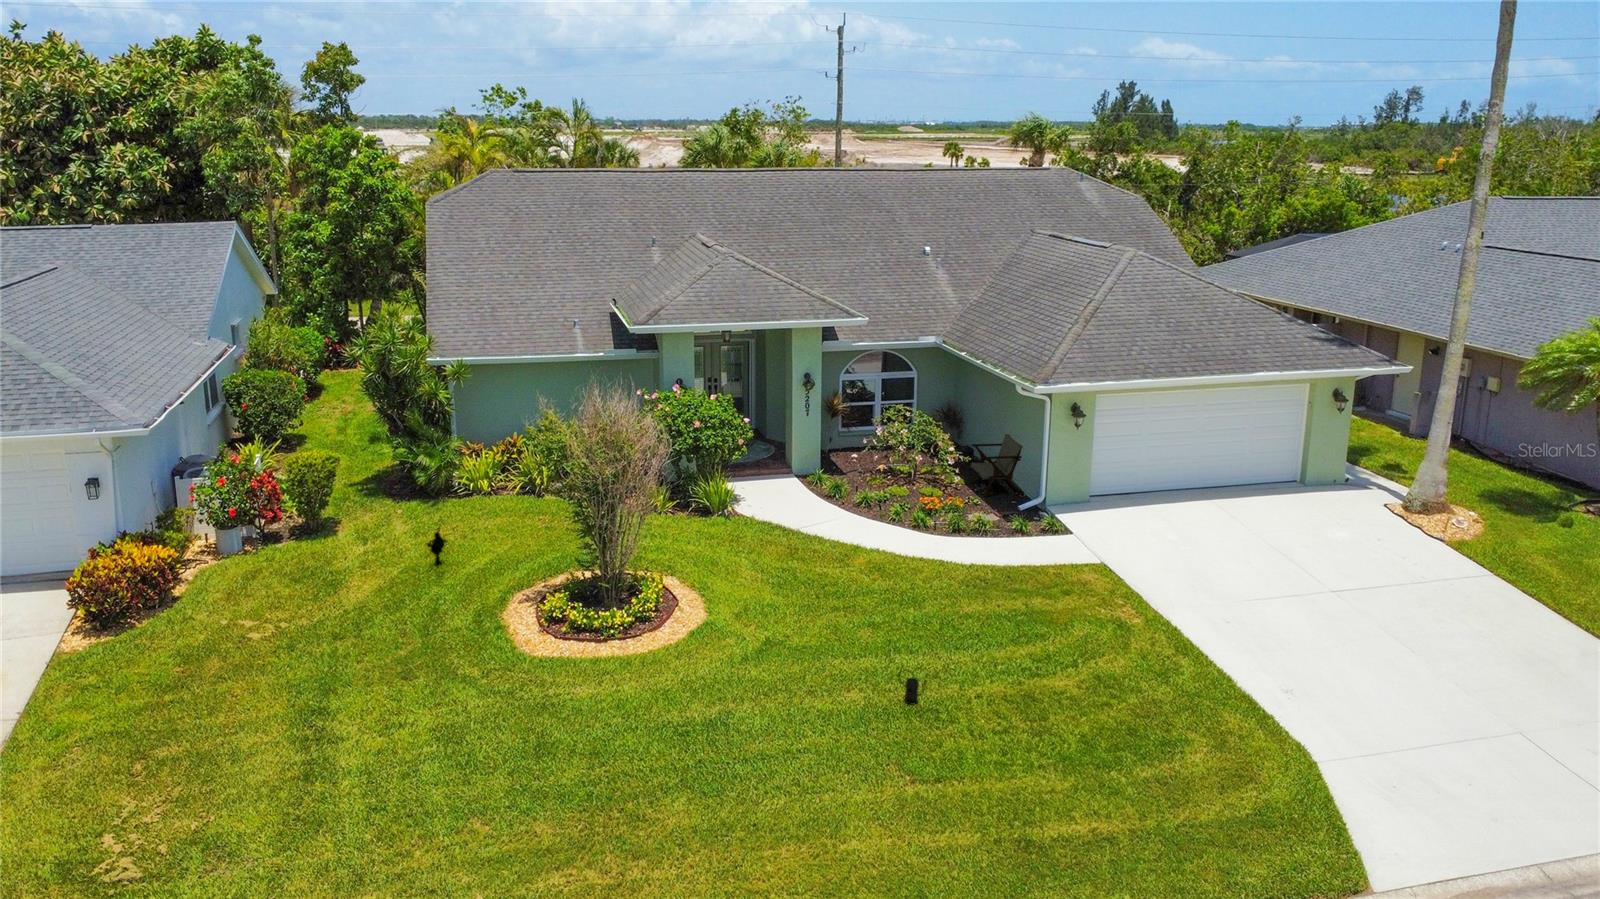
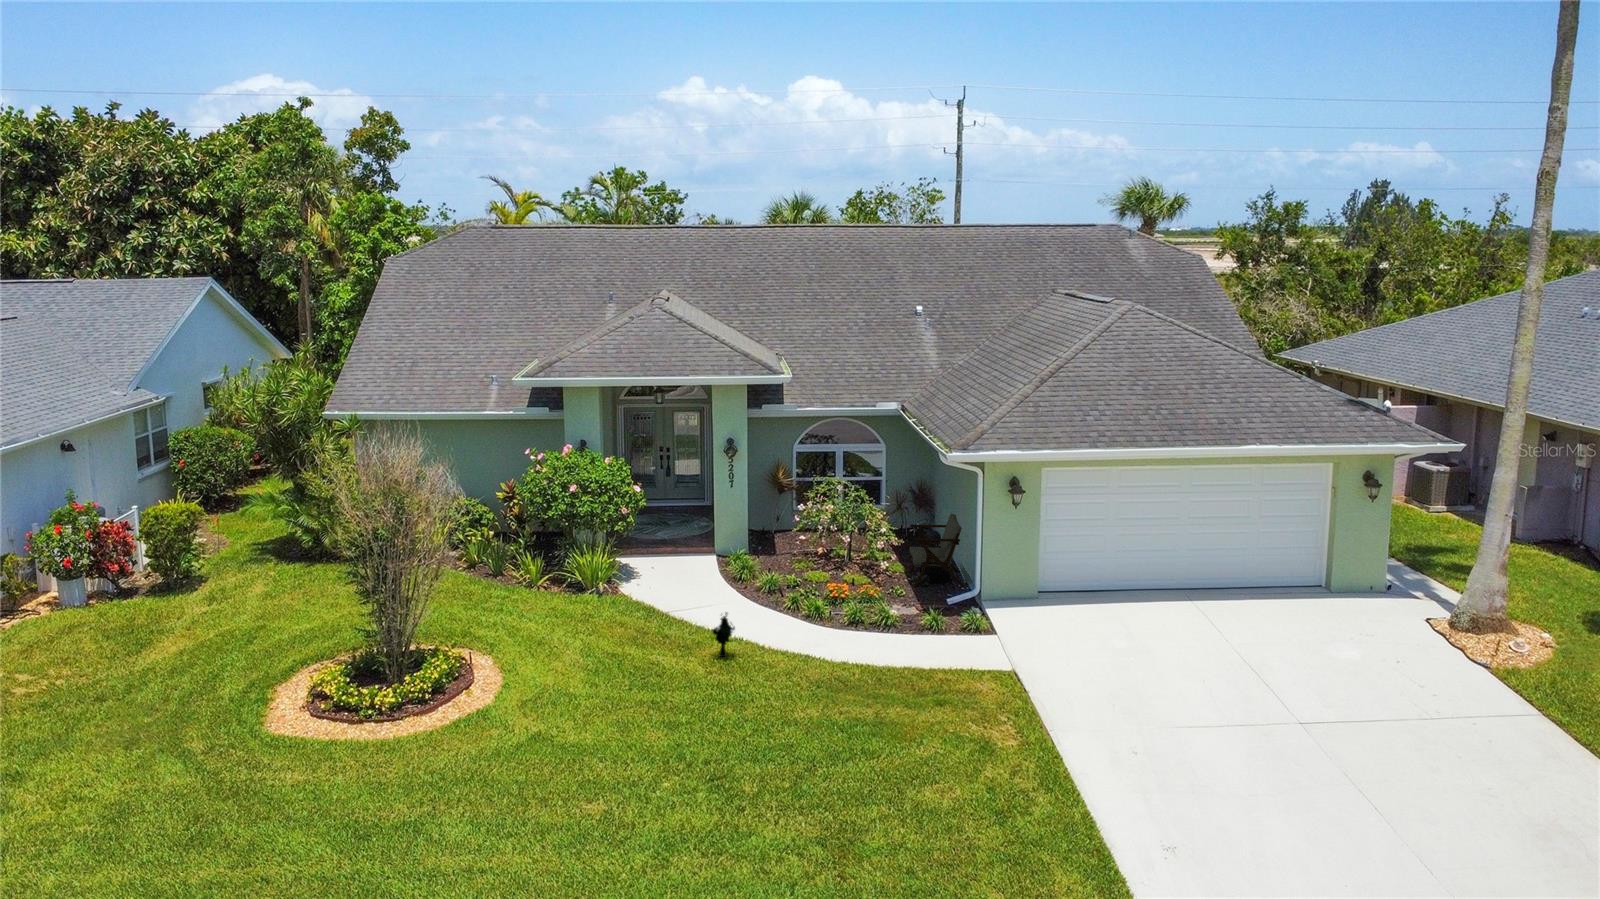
decorative plant: present [427,528,447,565] -> present [711,613,735,657]
watering can: present [899,670,925,704] -> none [620,783,650,830]

